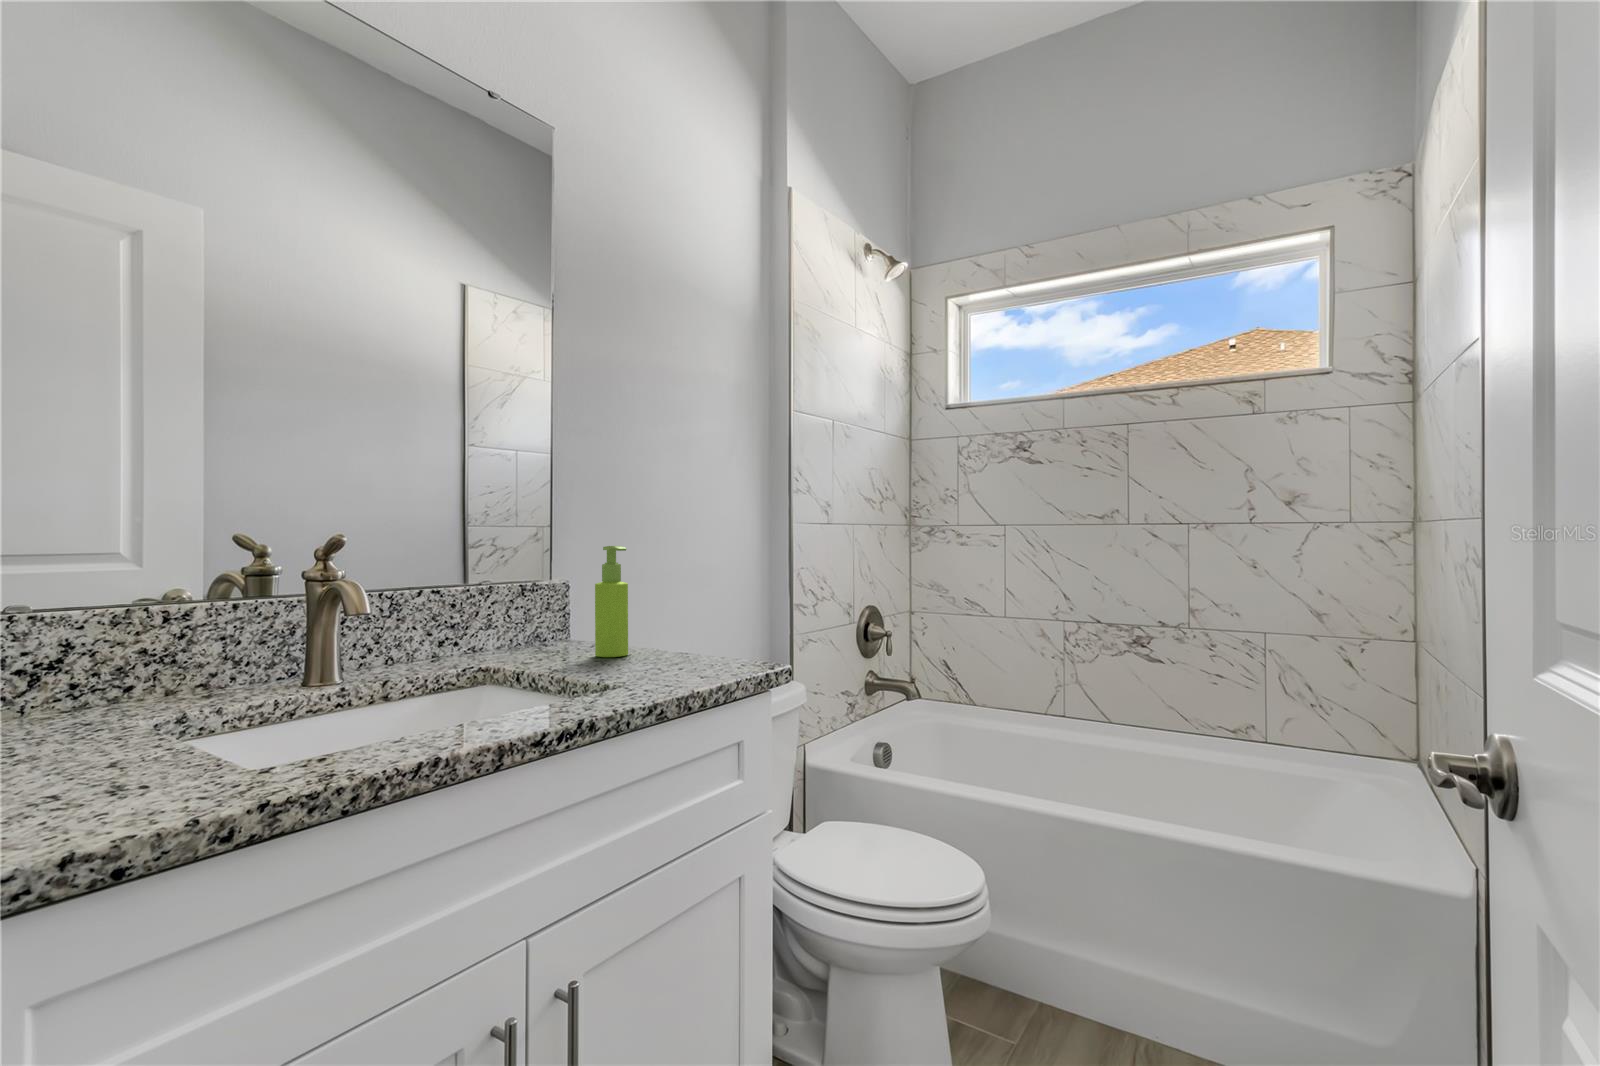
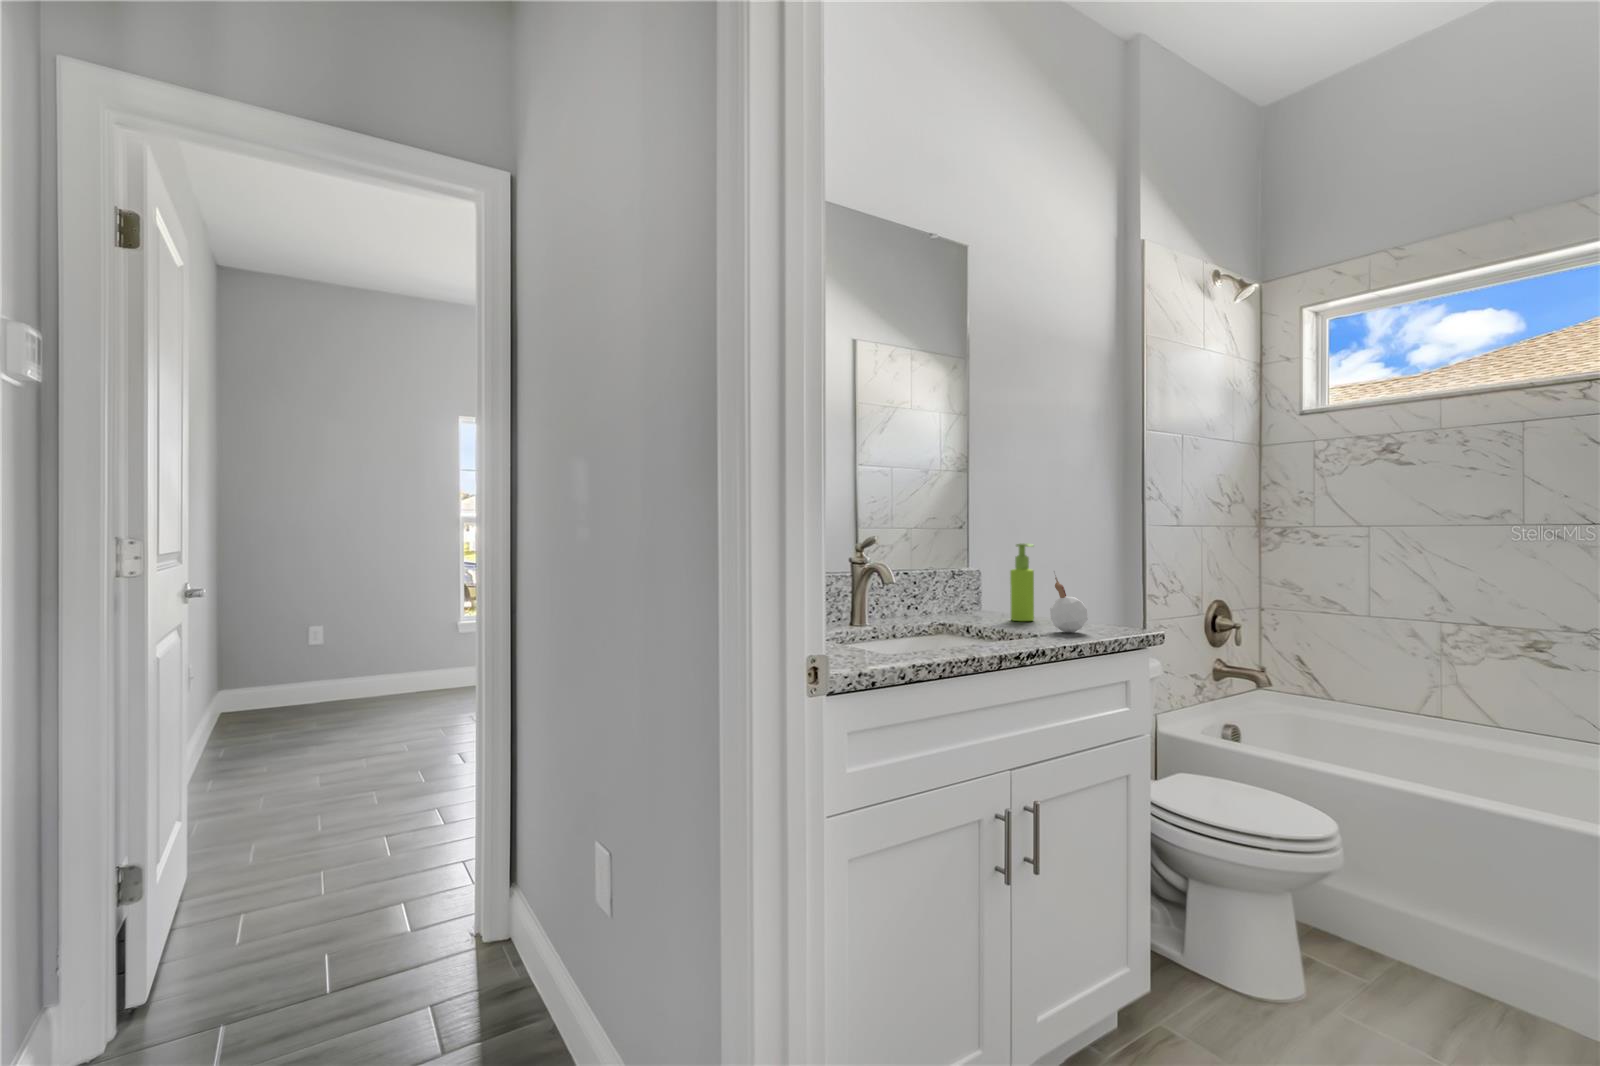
candle: none [633,585,686,676] -> present [1050,571,1088,632]

